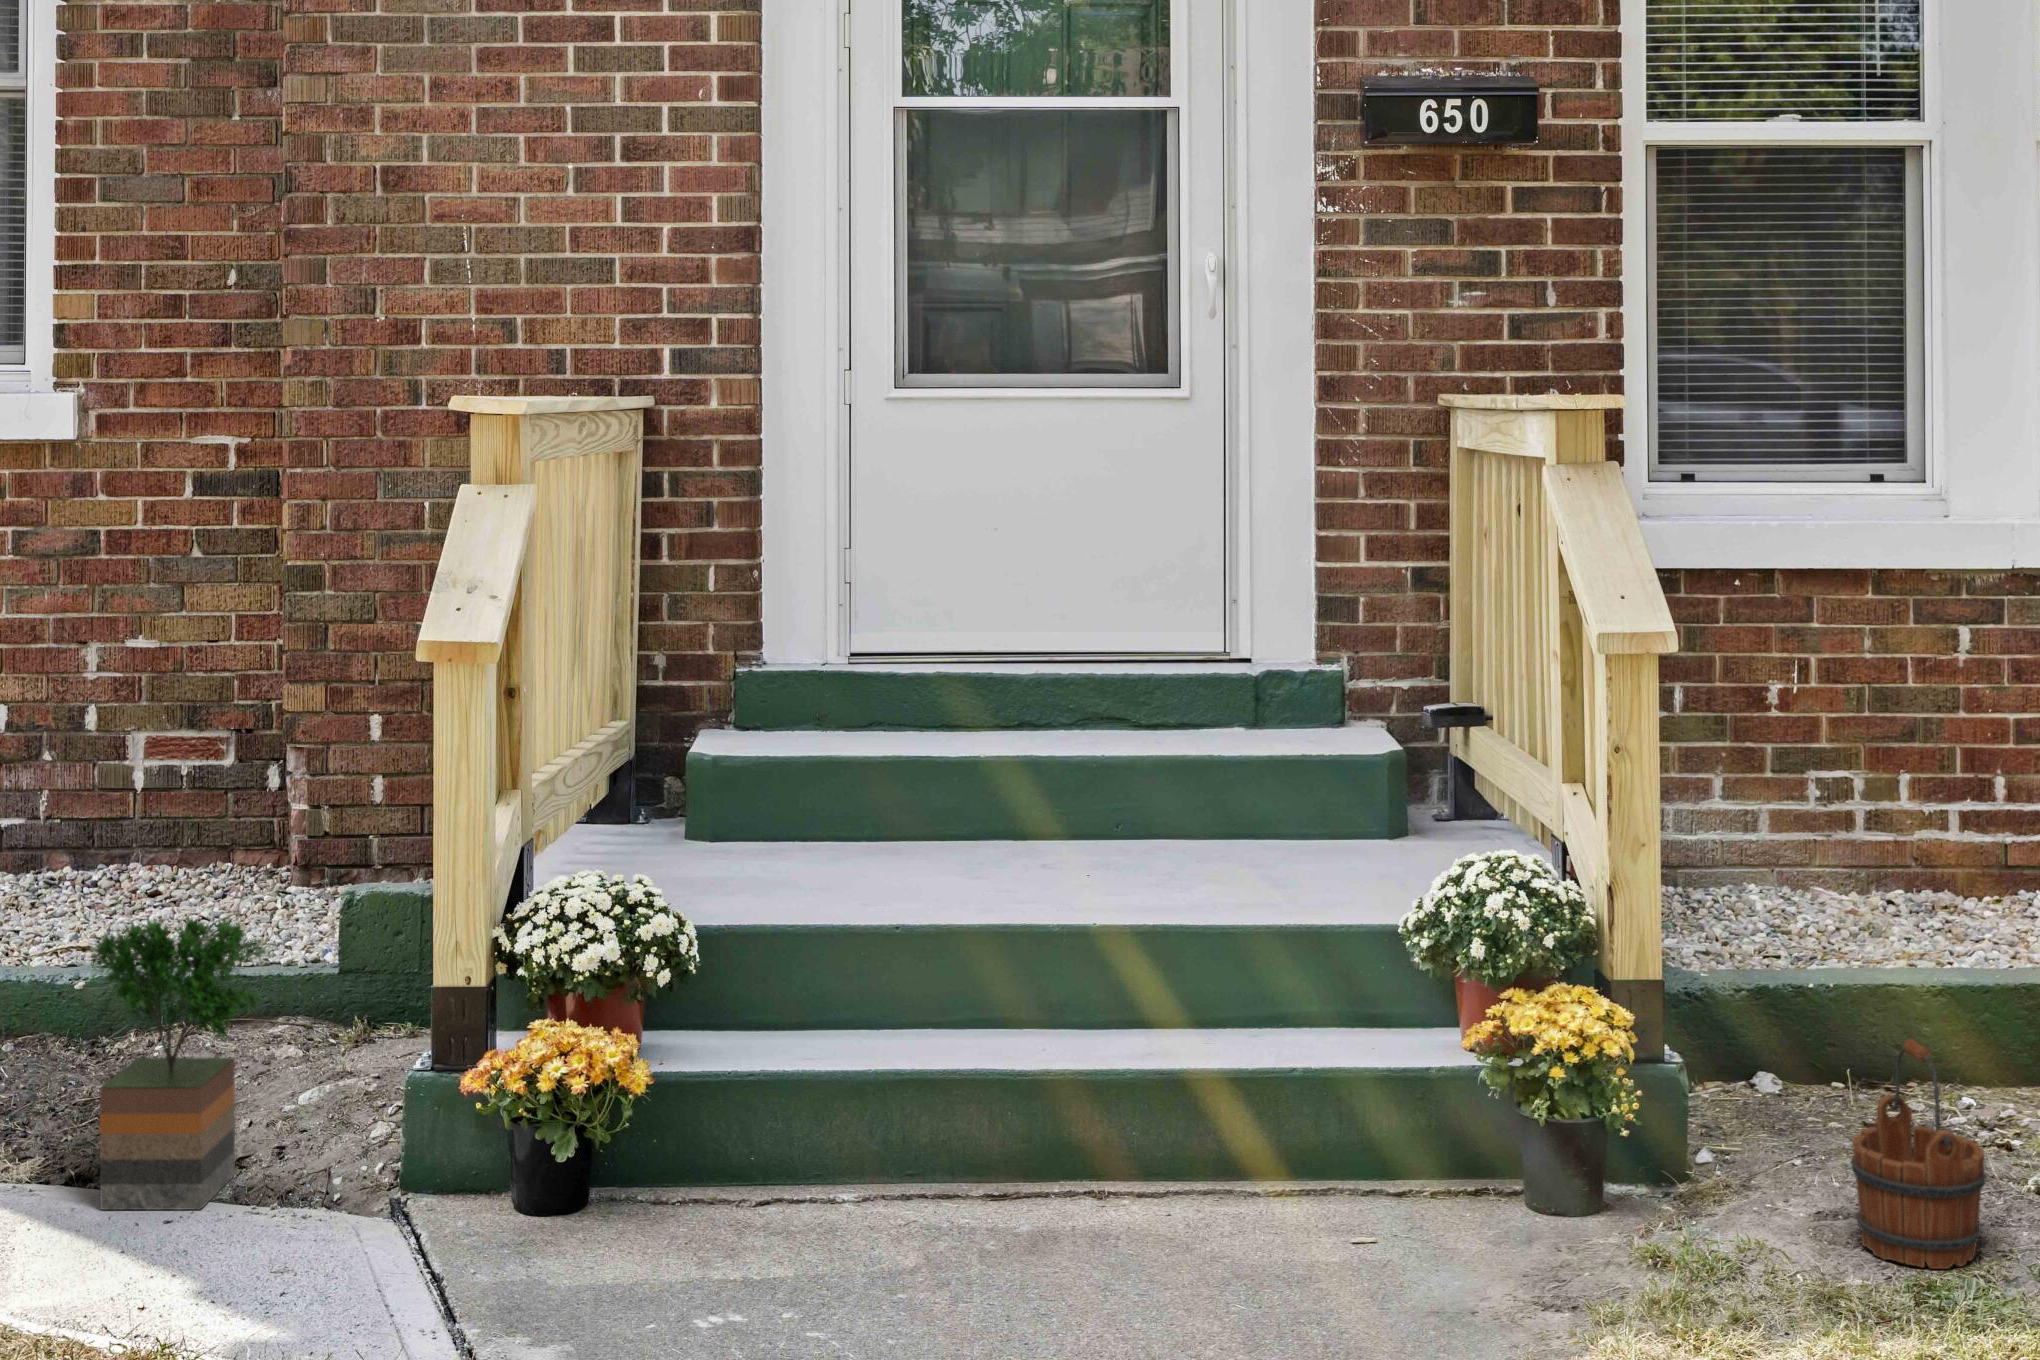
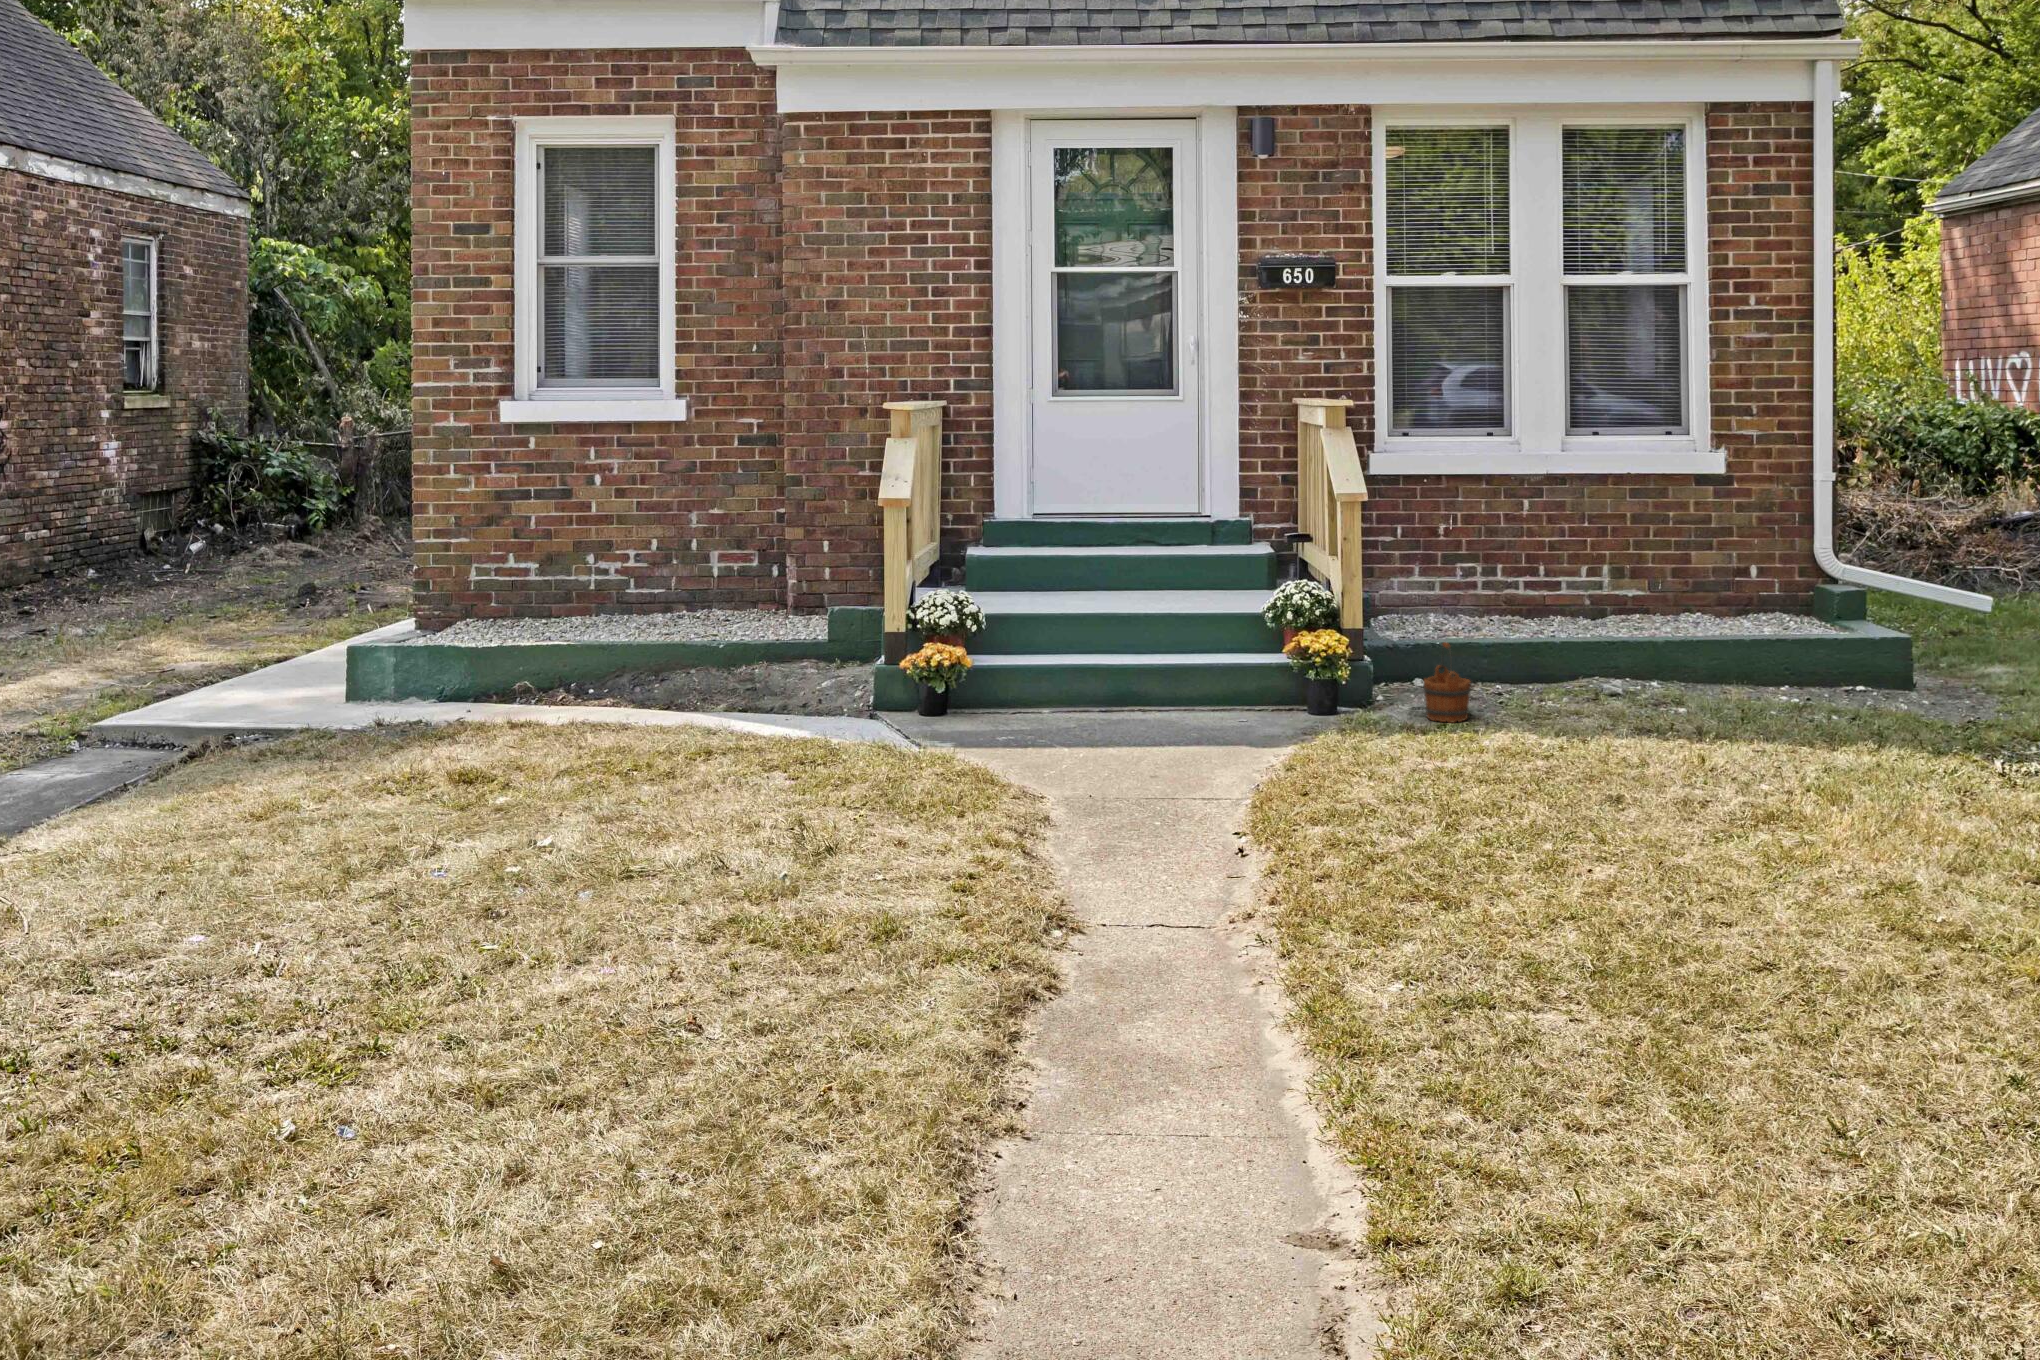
potted tree: present [90,917,267,1210] -> none [755,605,826,713]

